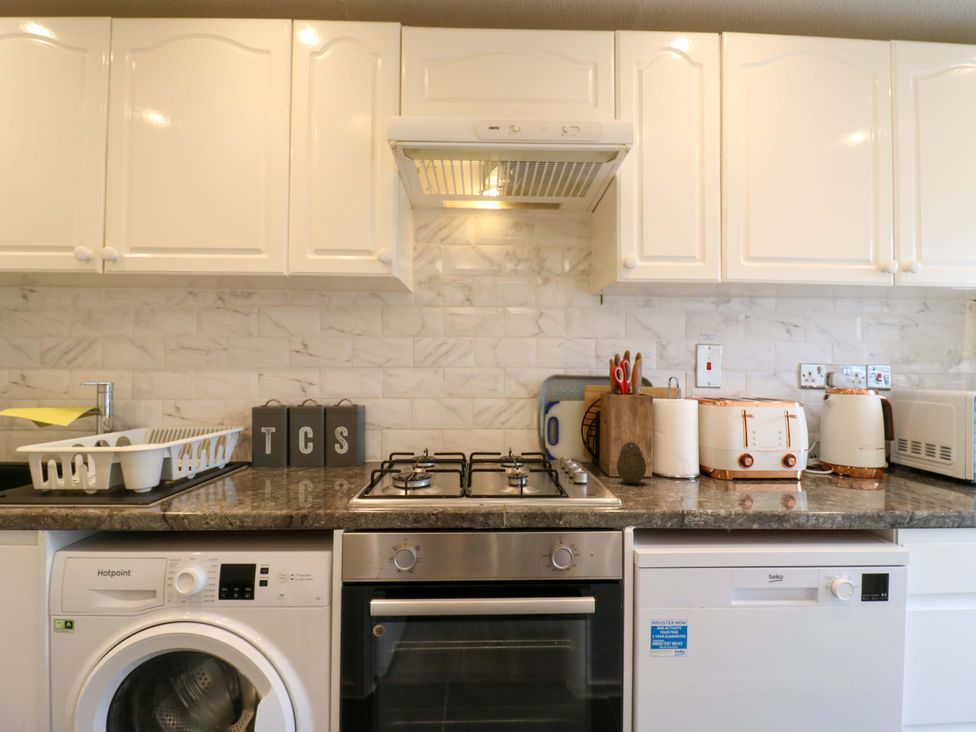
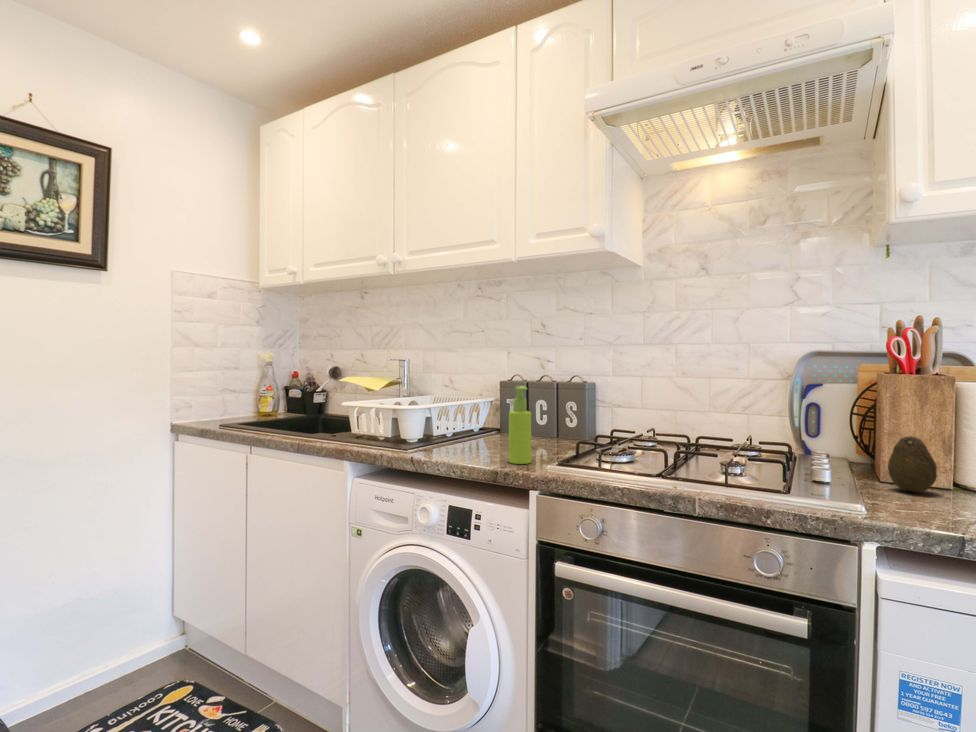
soap dispenser: none [300,415,326,502] -> present [509,386,531,464]

